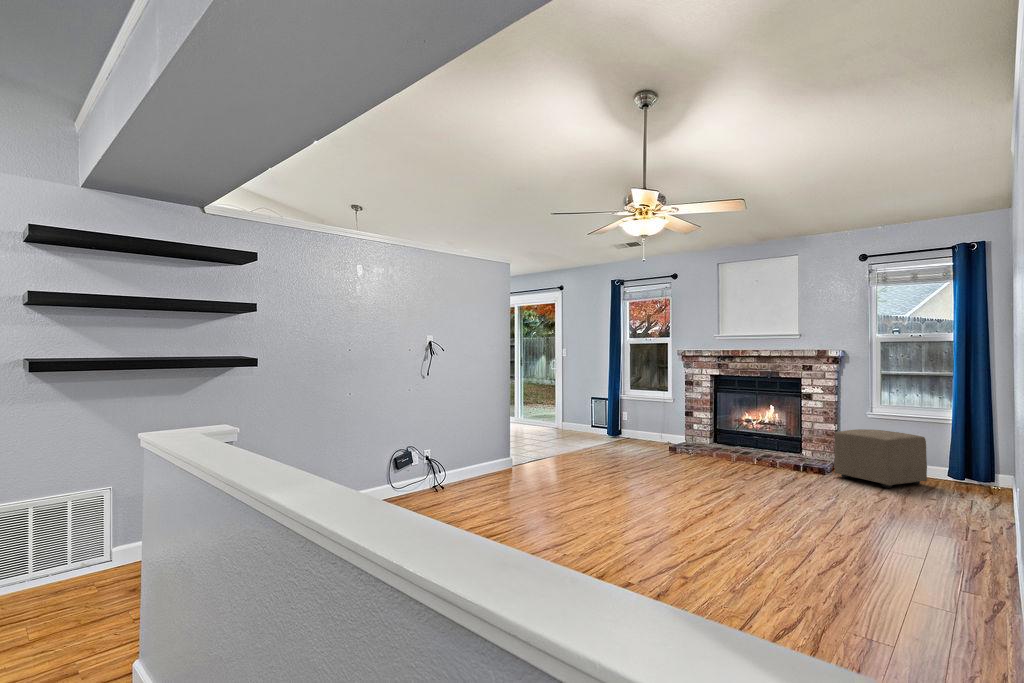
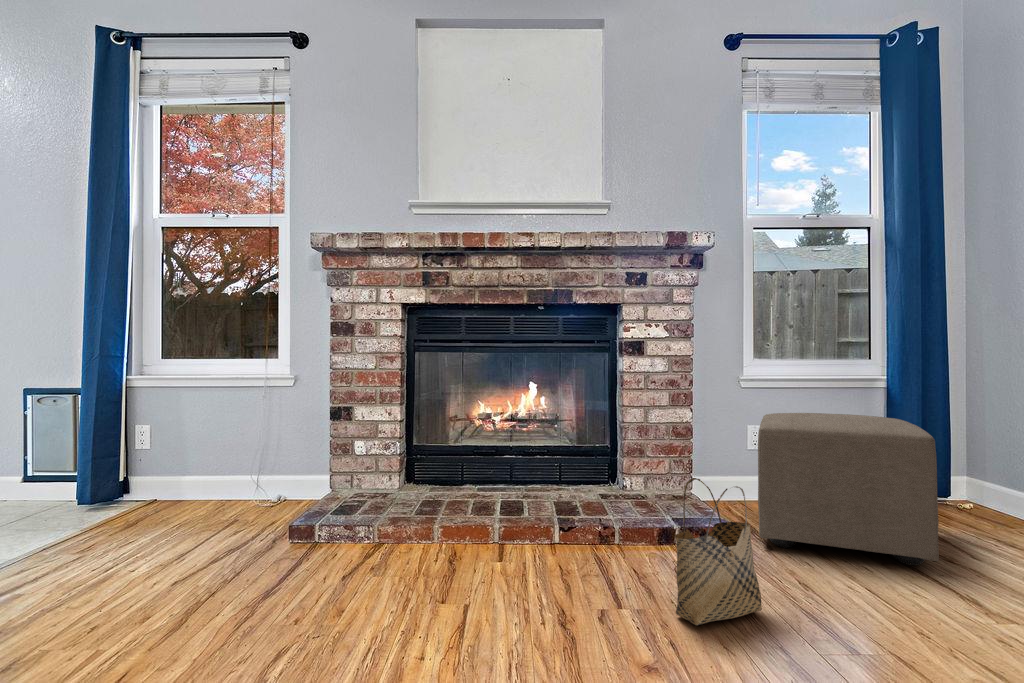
woven basket: none [765,441,796,481] -> present [675,478,762,625]

